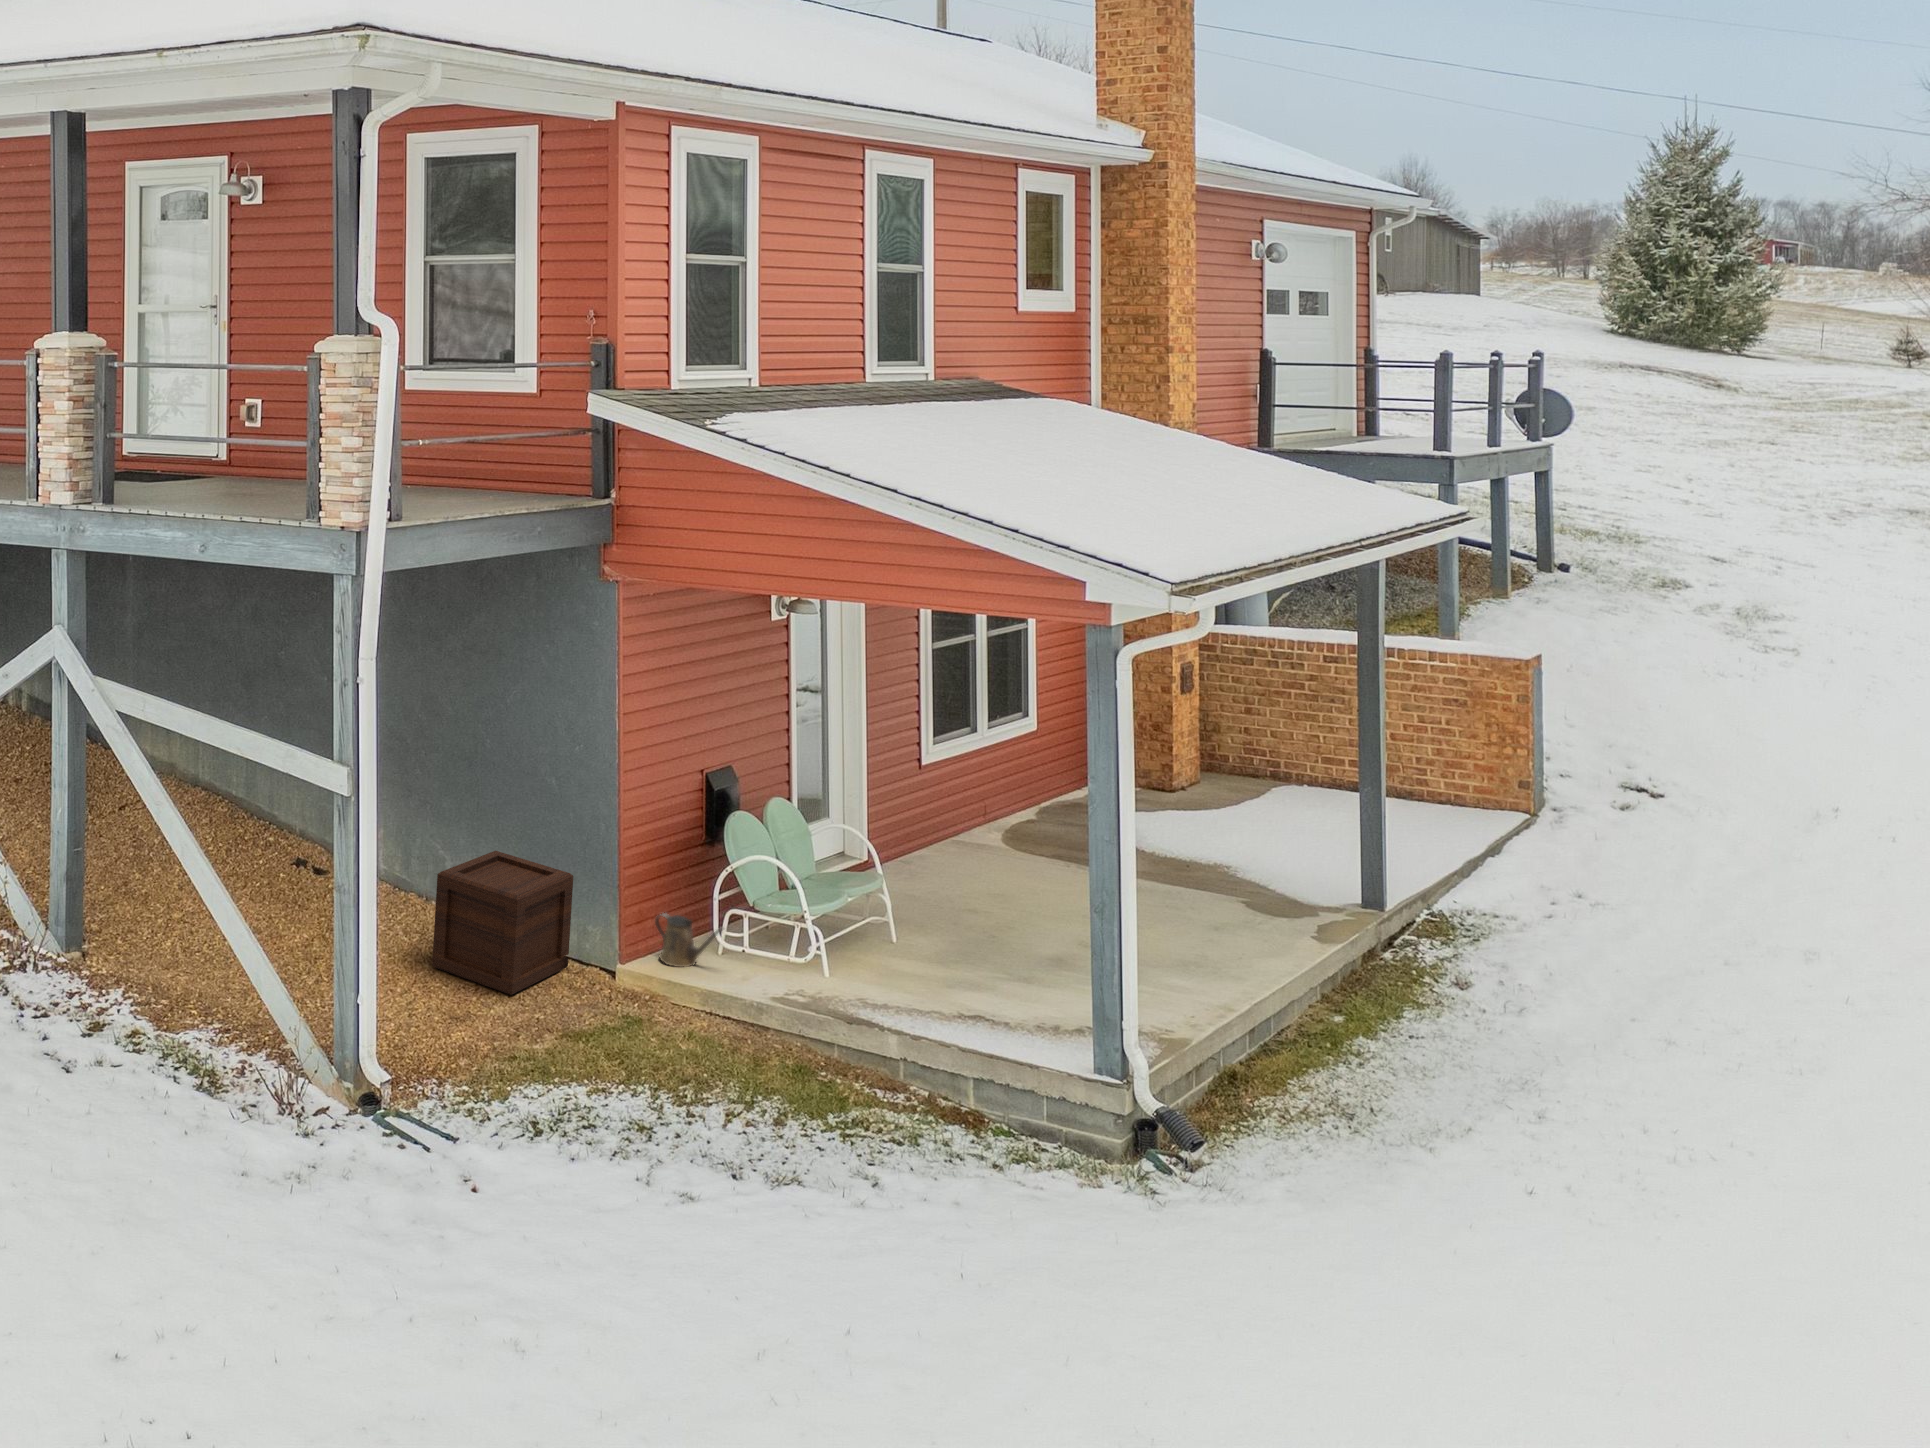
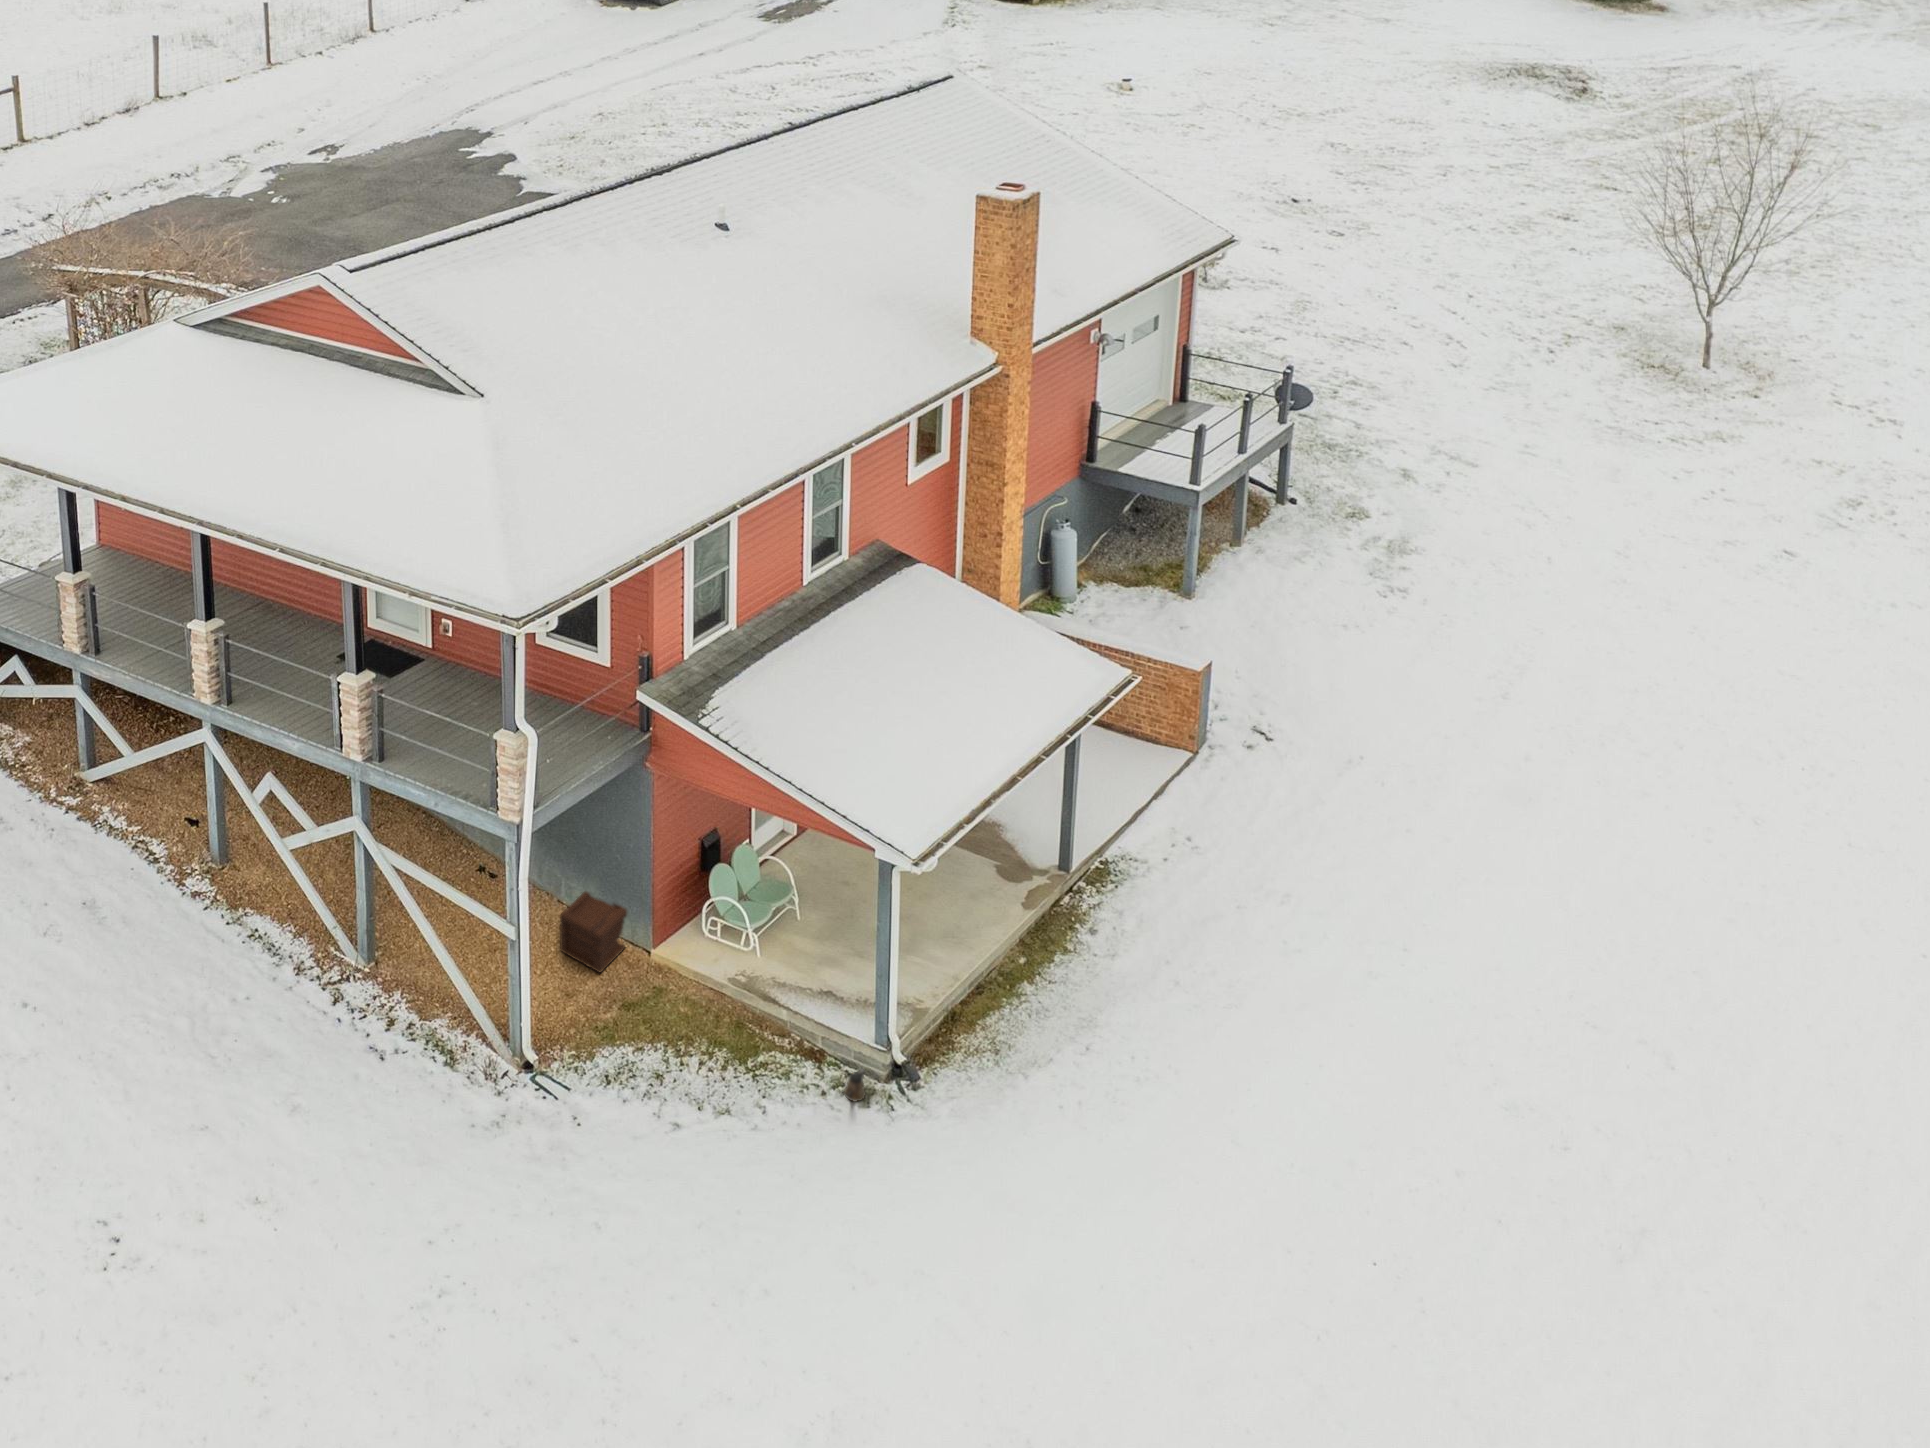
watering can: present [655,914,723,967] -> present [843,1069,865,1102]

